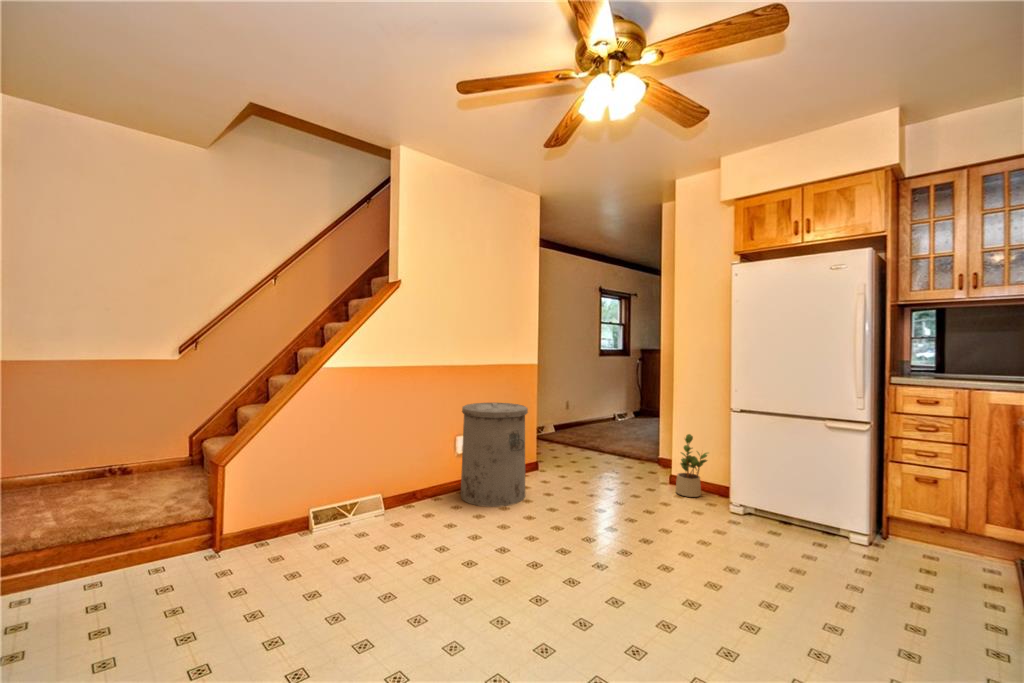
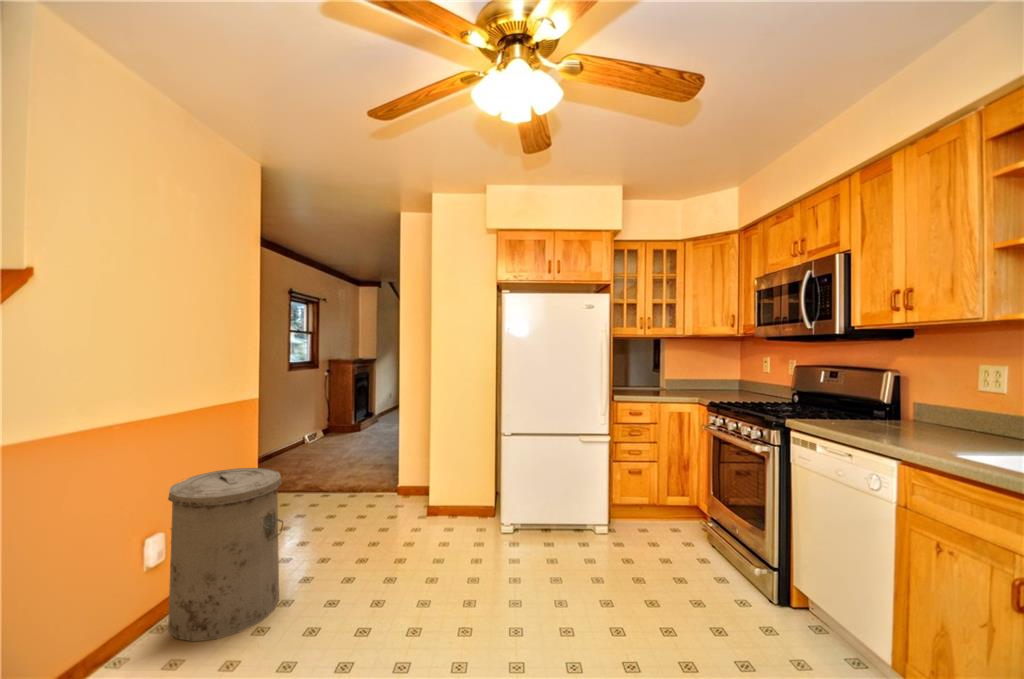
potted plant: present [676,434,708,497] -> none [440,463,471,528]

